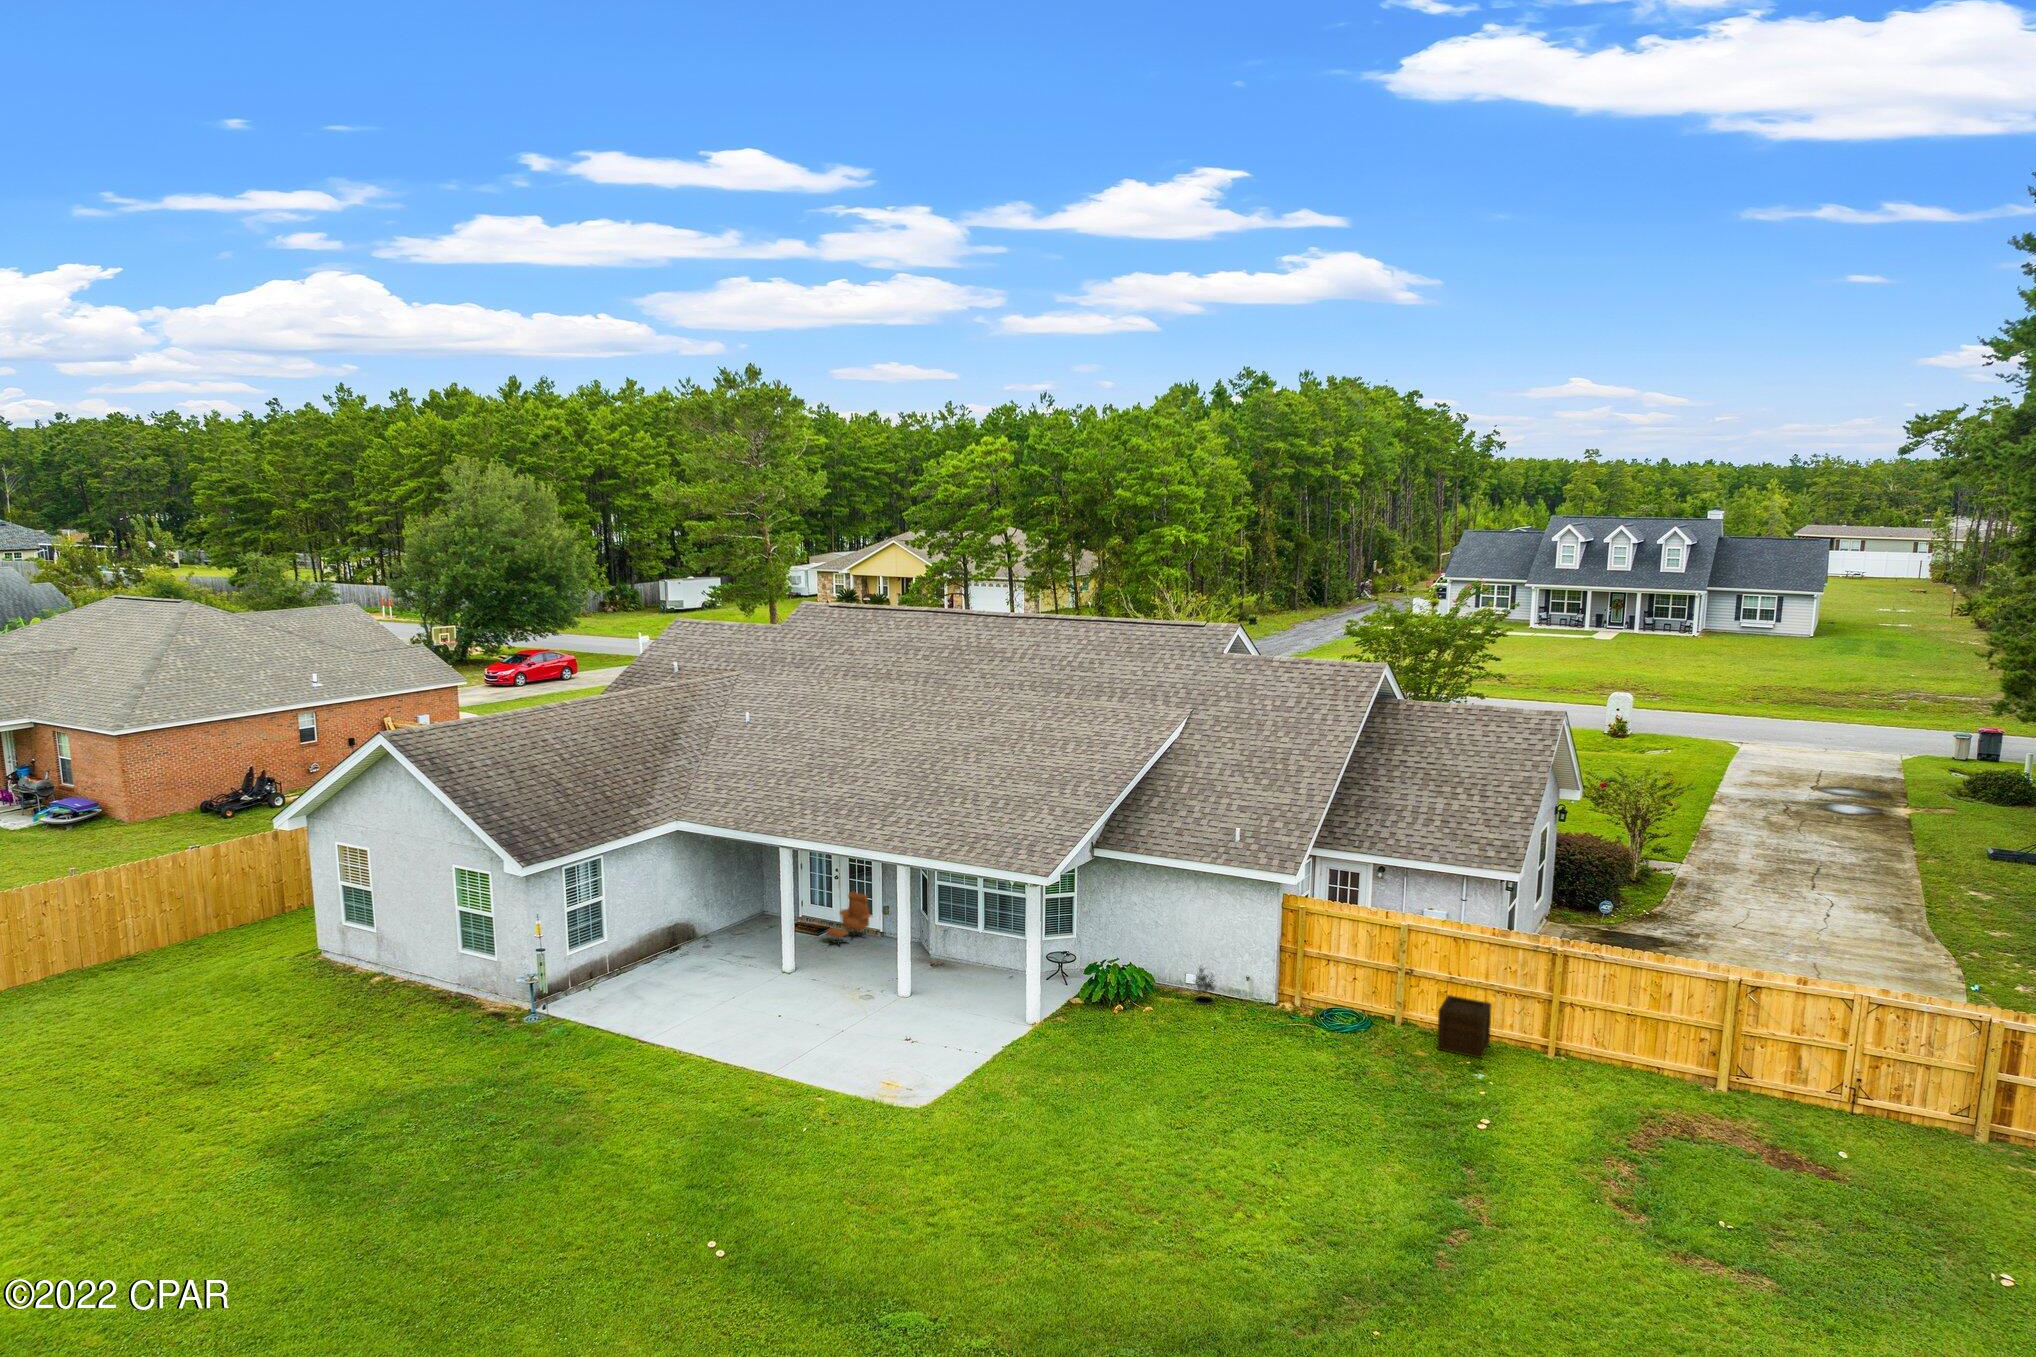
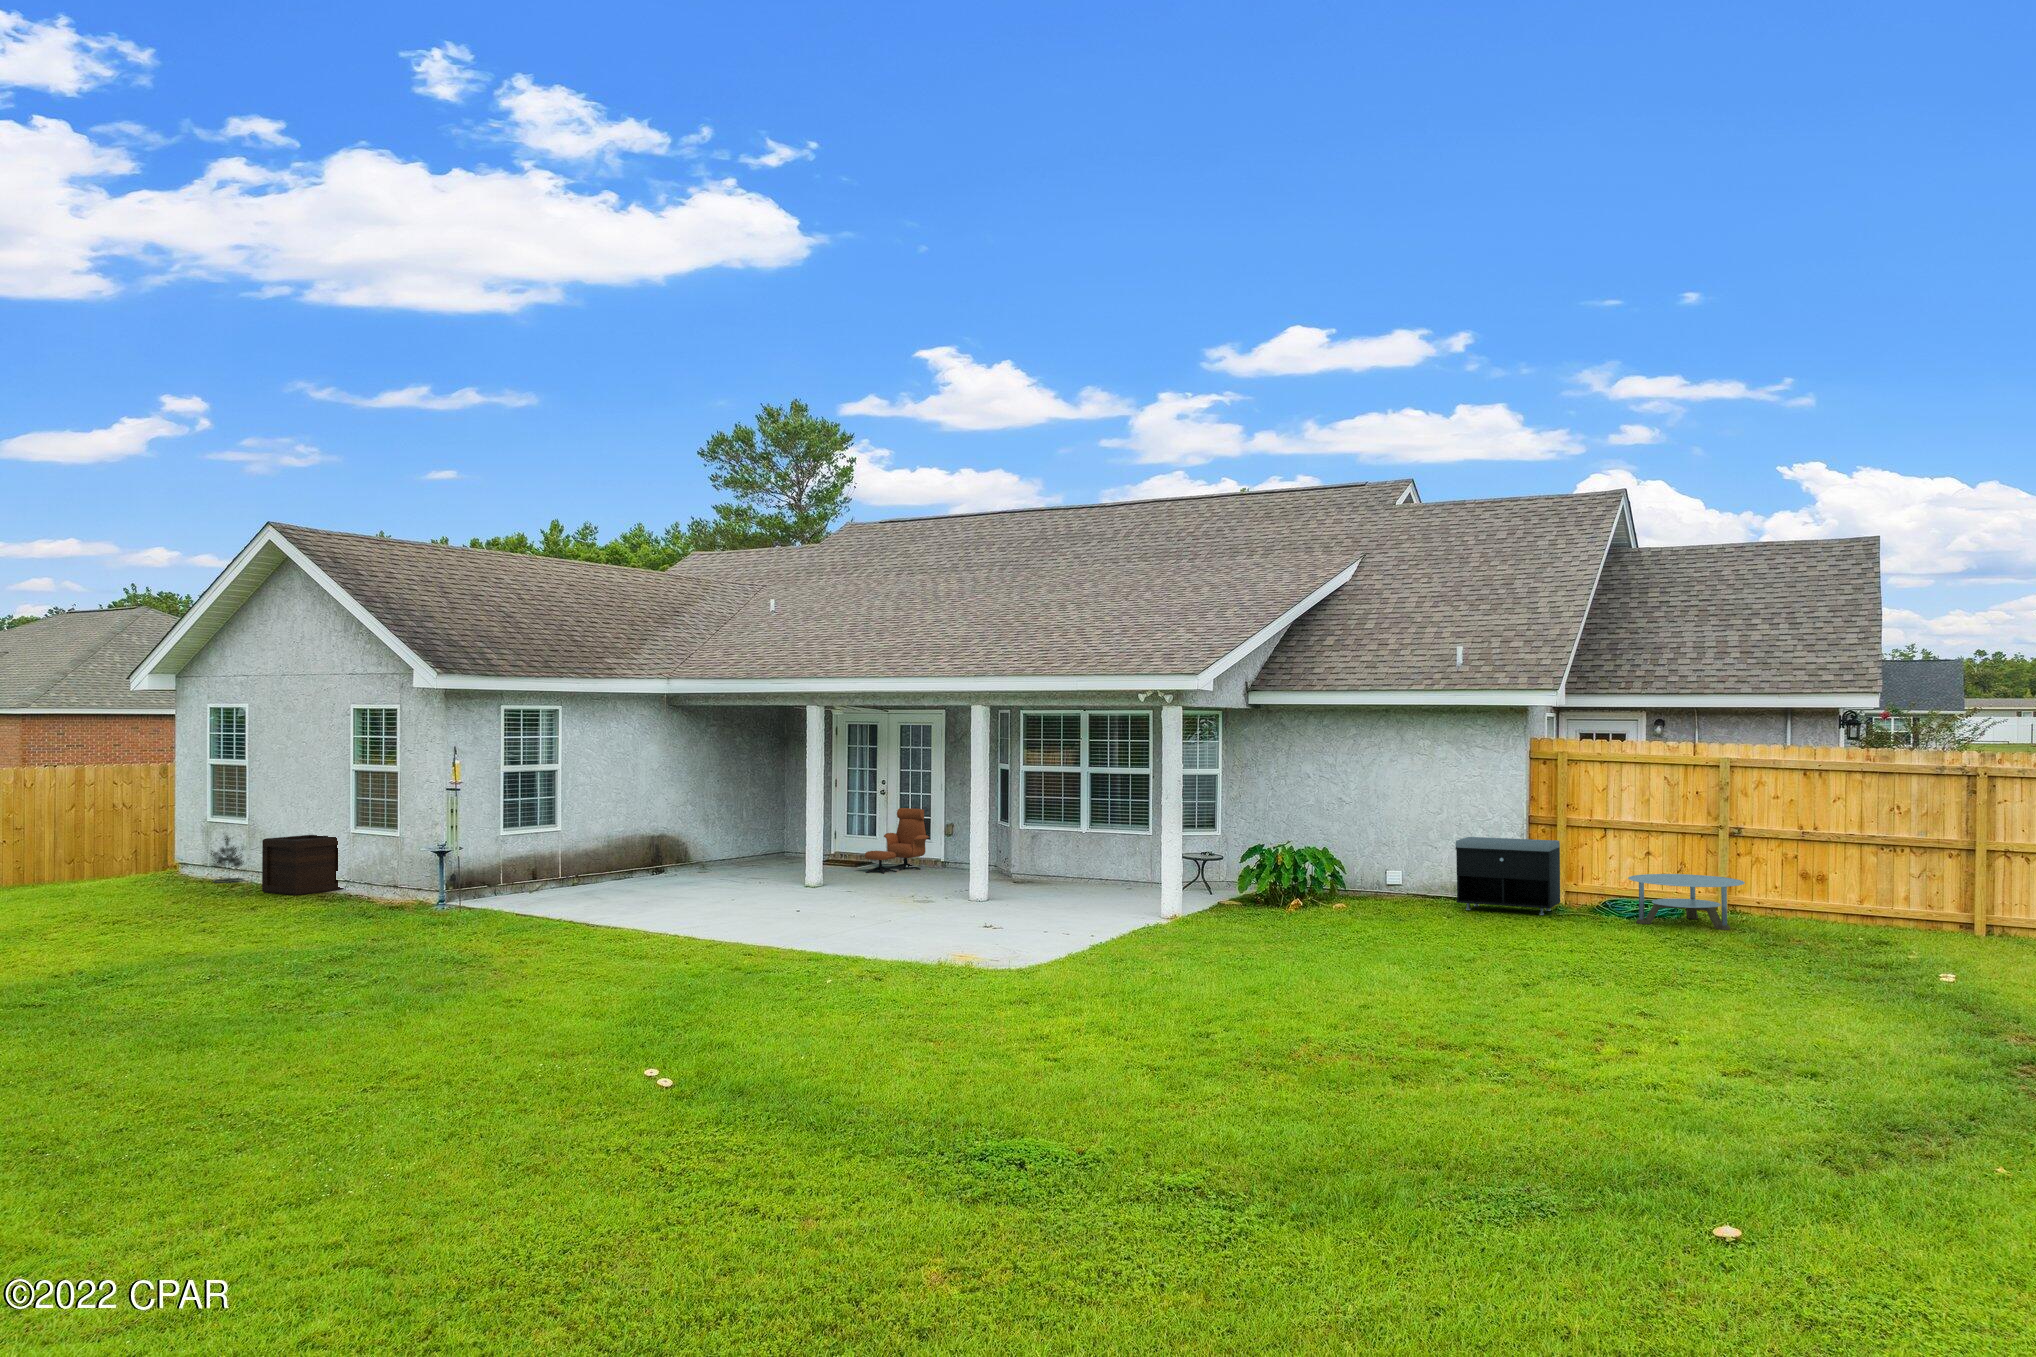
storage bench: none [1230,959,1298,1022] -> present [1456,837,1560,915]
potted tree: present [1194,969,1214,1005] -> present [210,836,244,883]
round table: none [1339,995,1412,1047] -> present [1628,874,1745,930]
wooden crate: present [1437,995,1491,1058] -> present [262,835,344,895]

